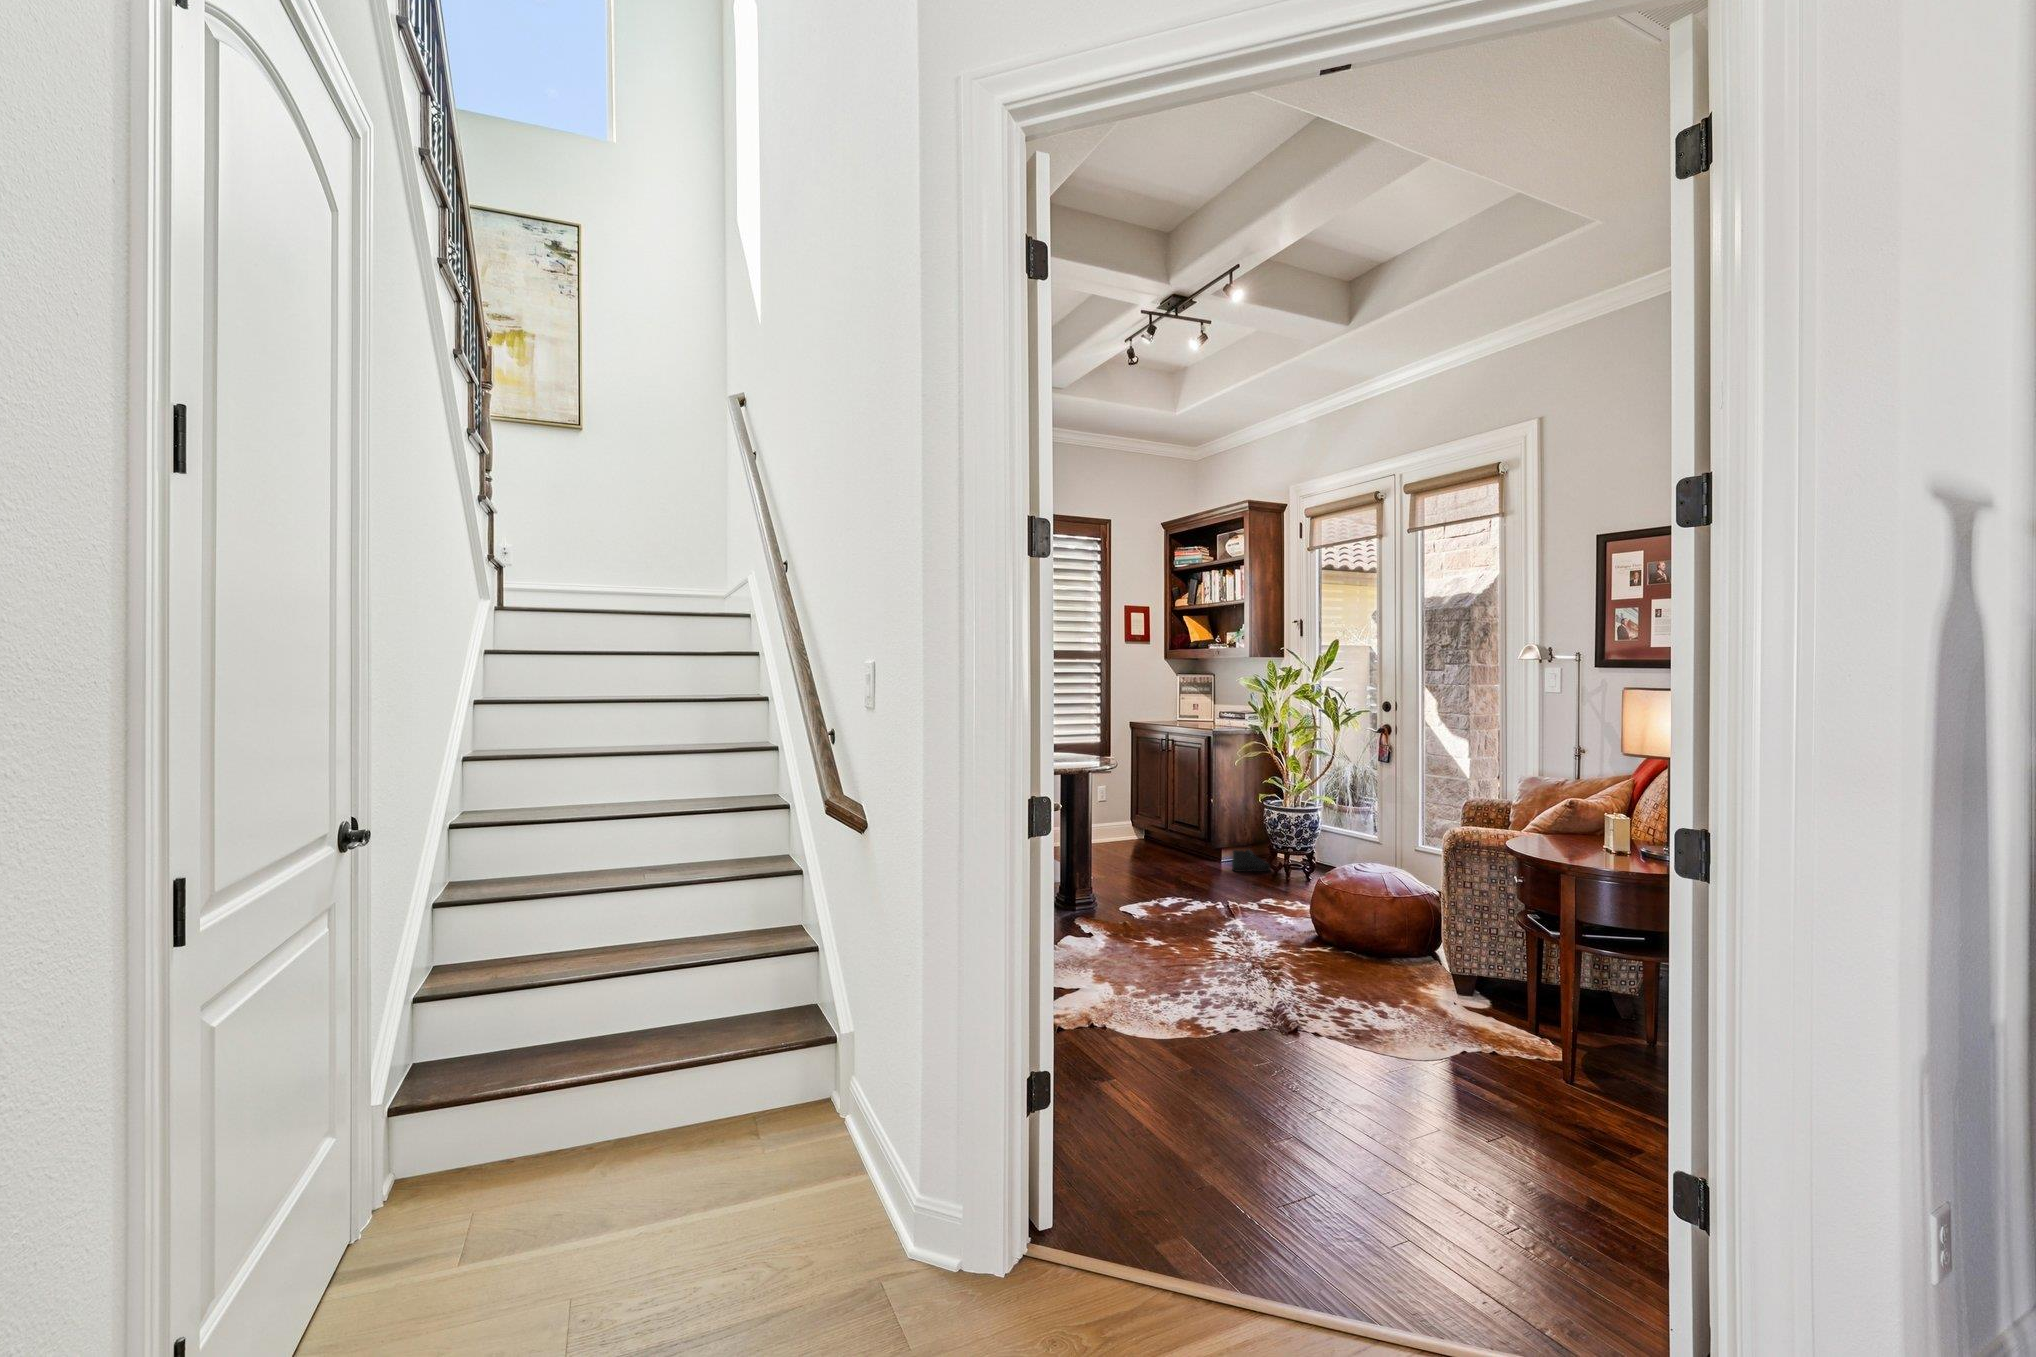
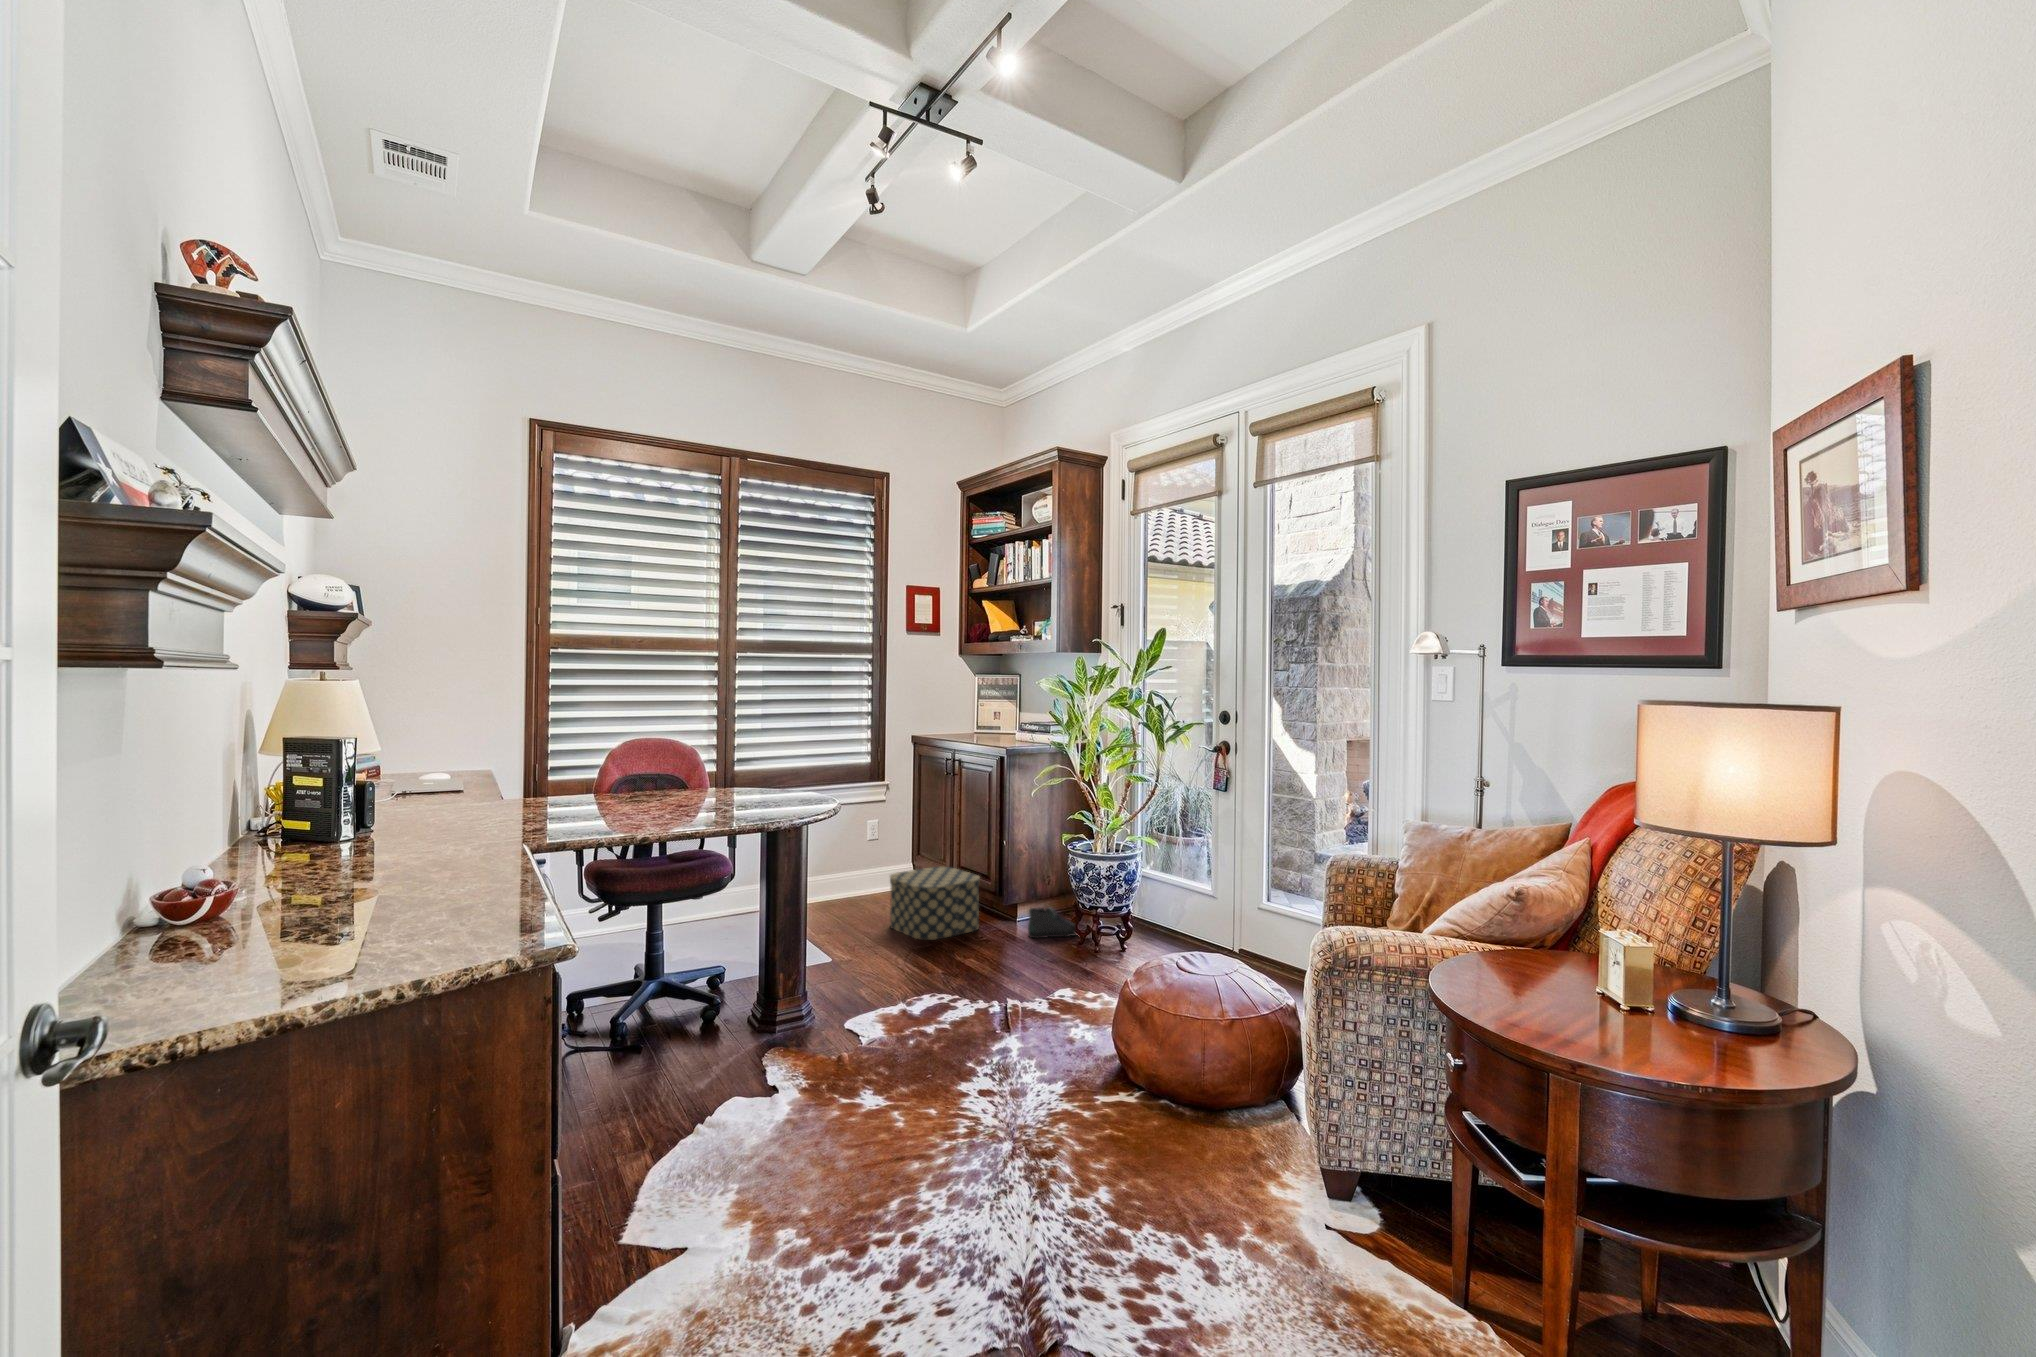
storage box: none [1125,820,1194,870] -> present [890,867,980,940]

